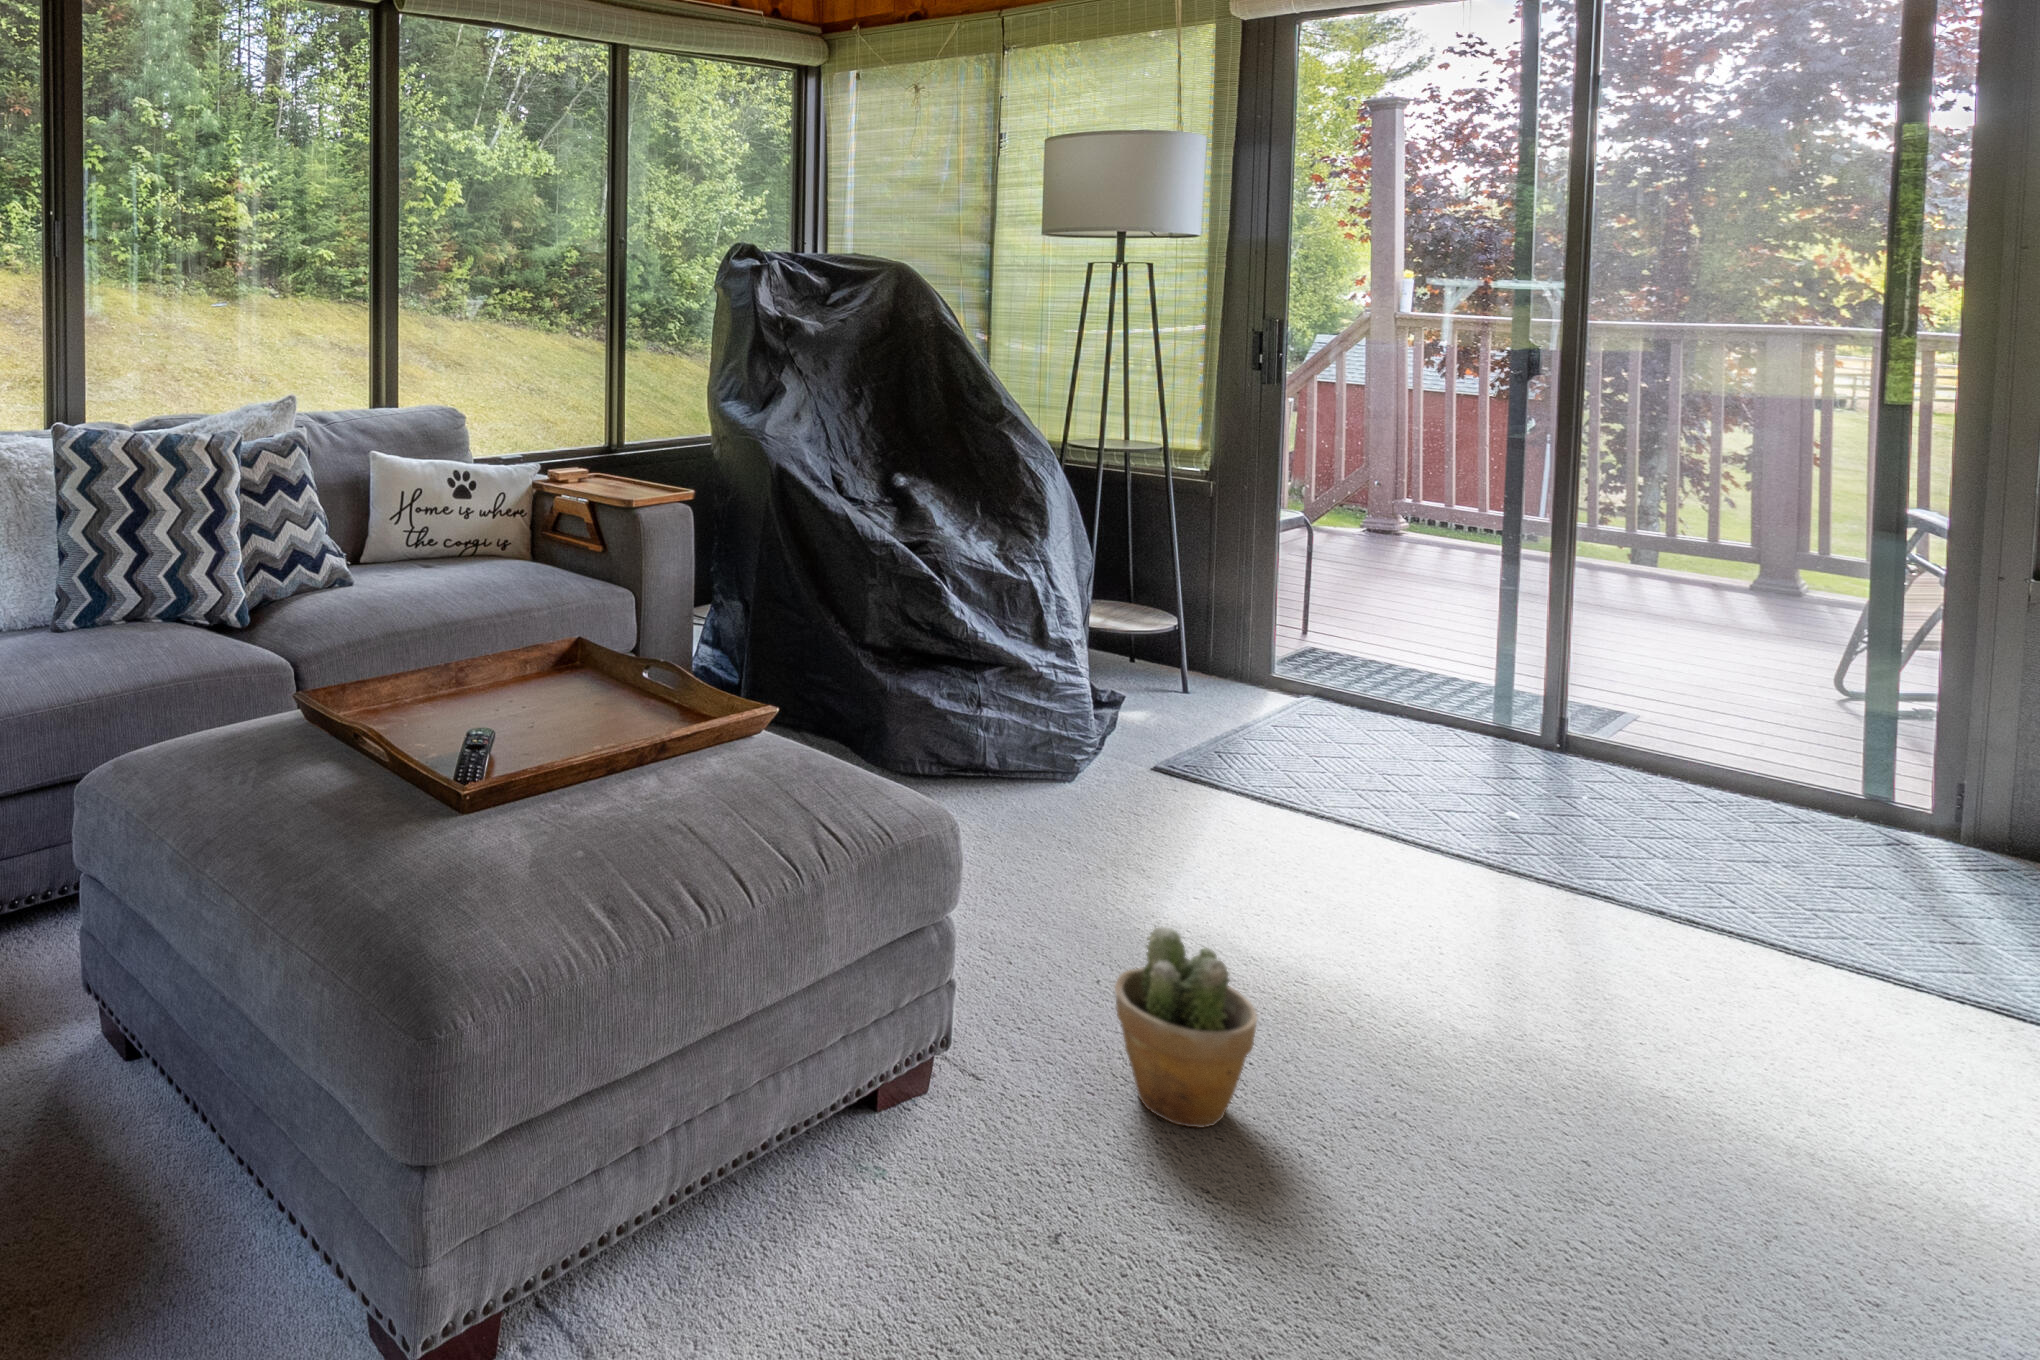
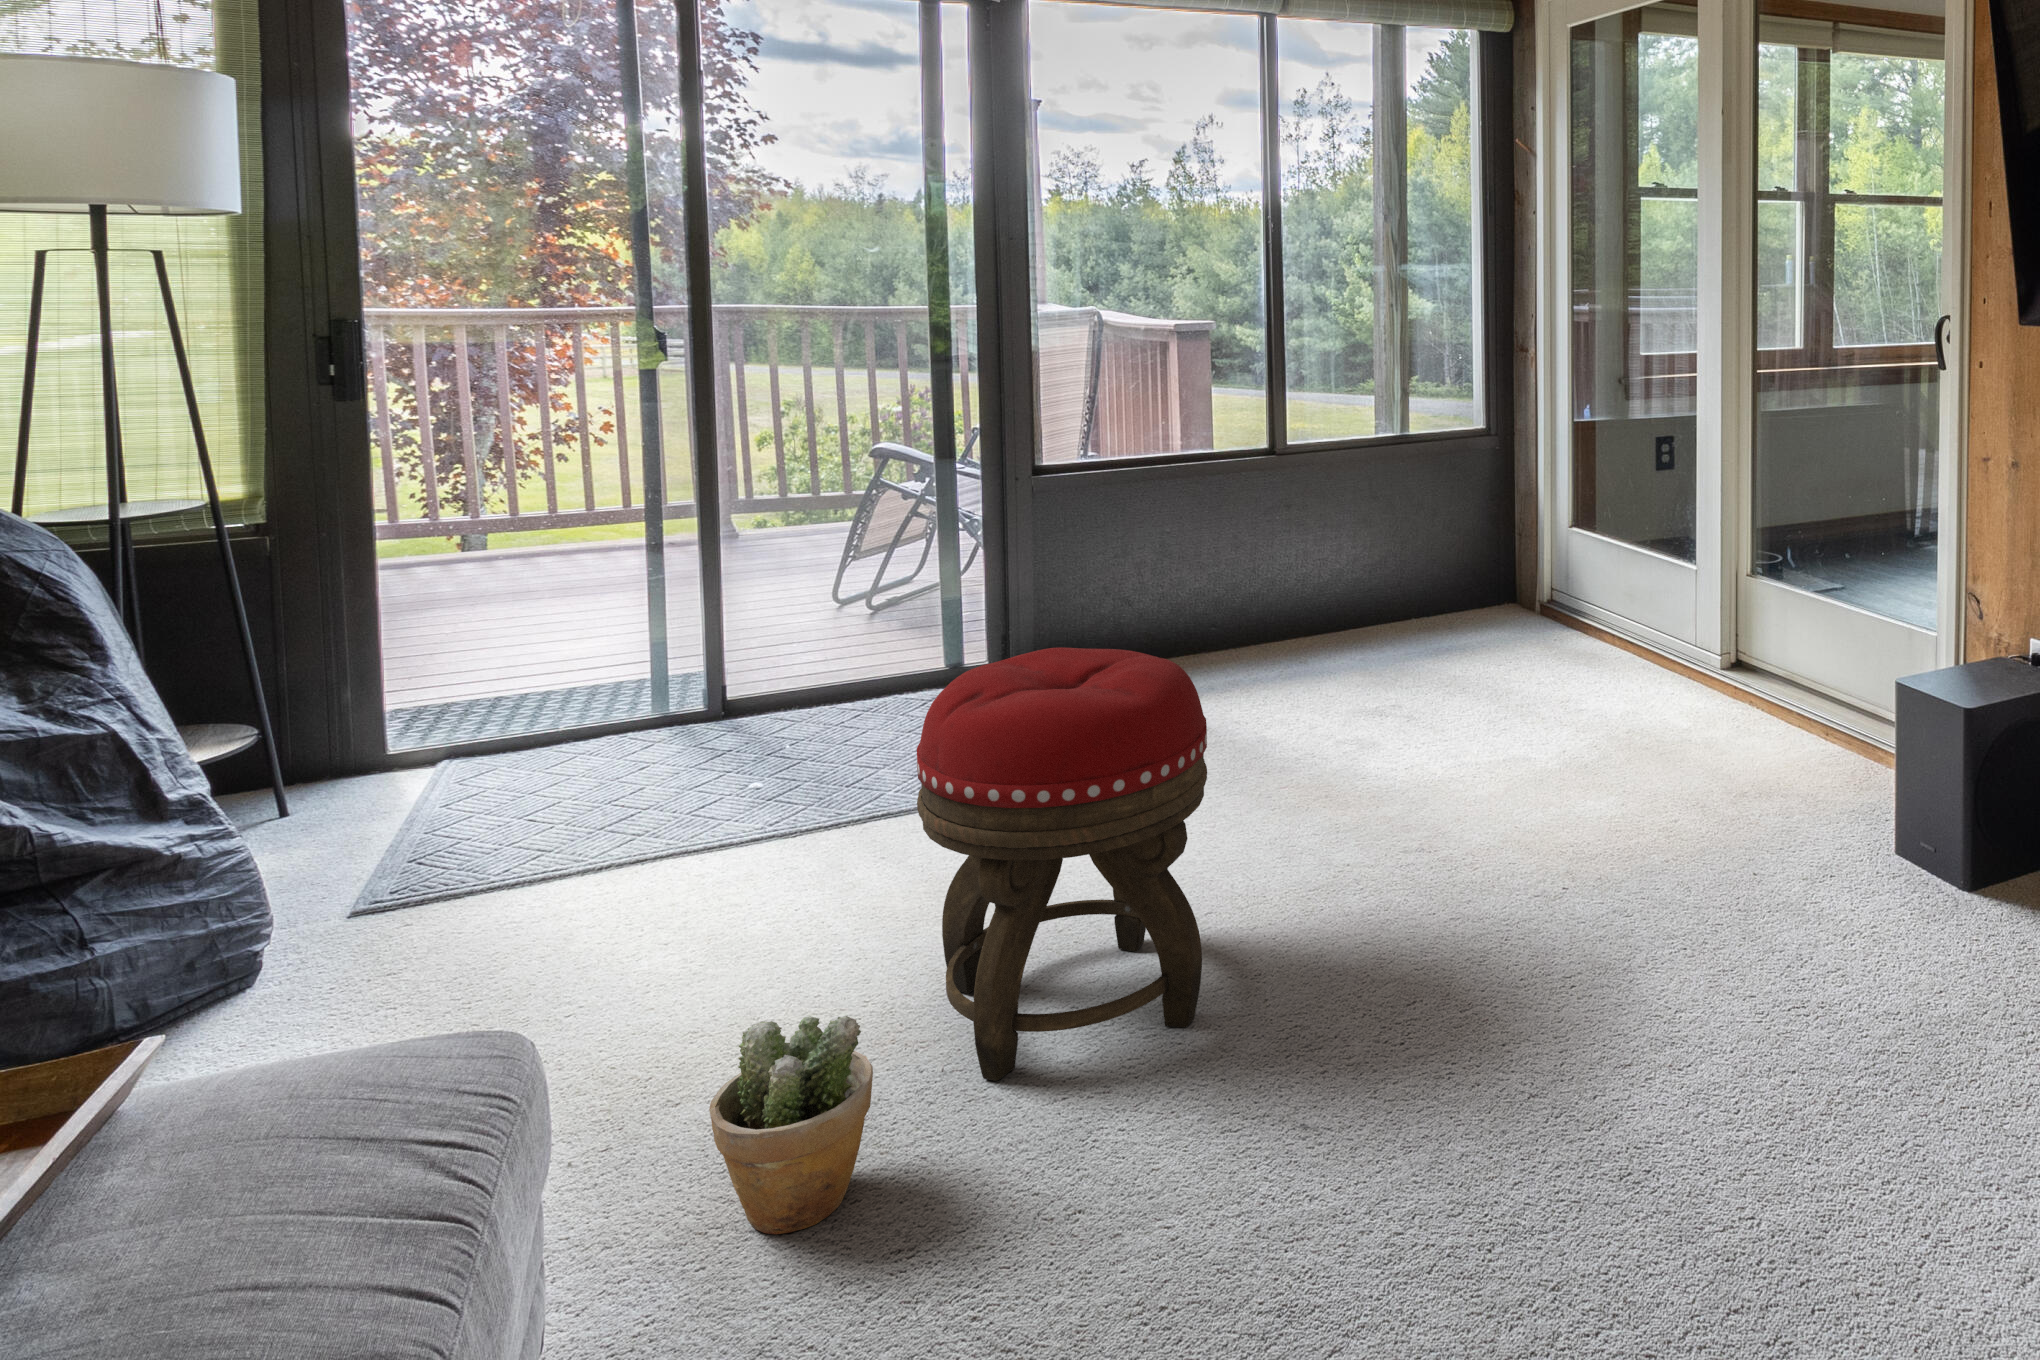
footstool: none [1411,727,1838,1277] -> present [917,648,1207,1081]

